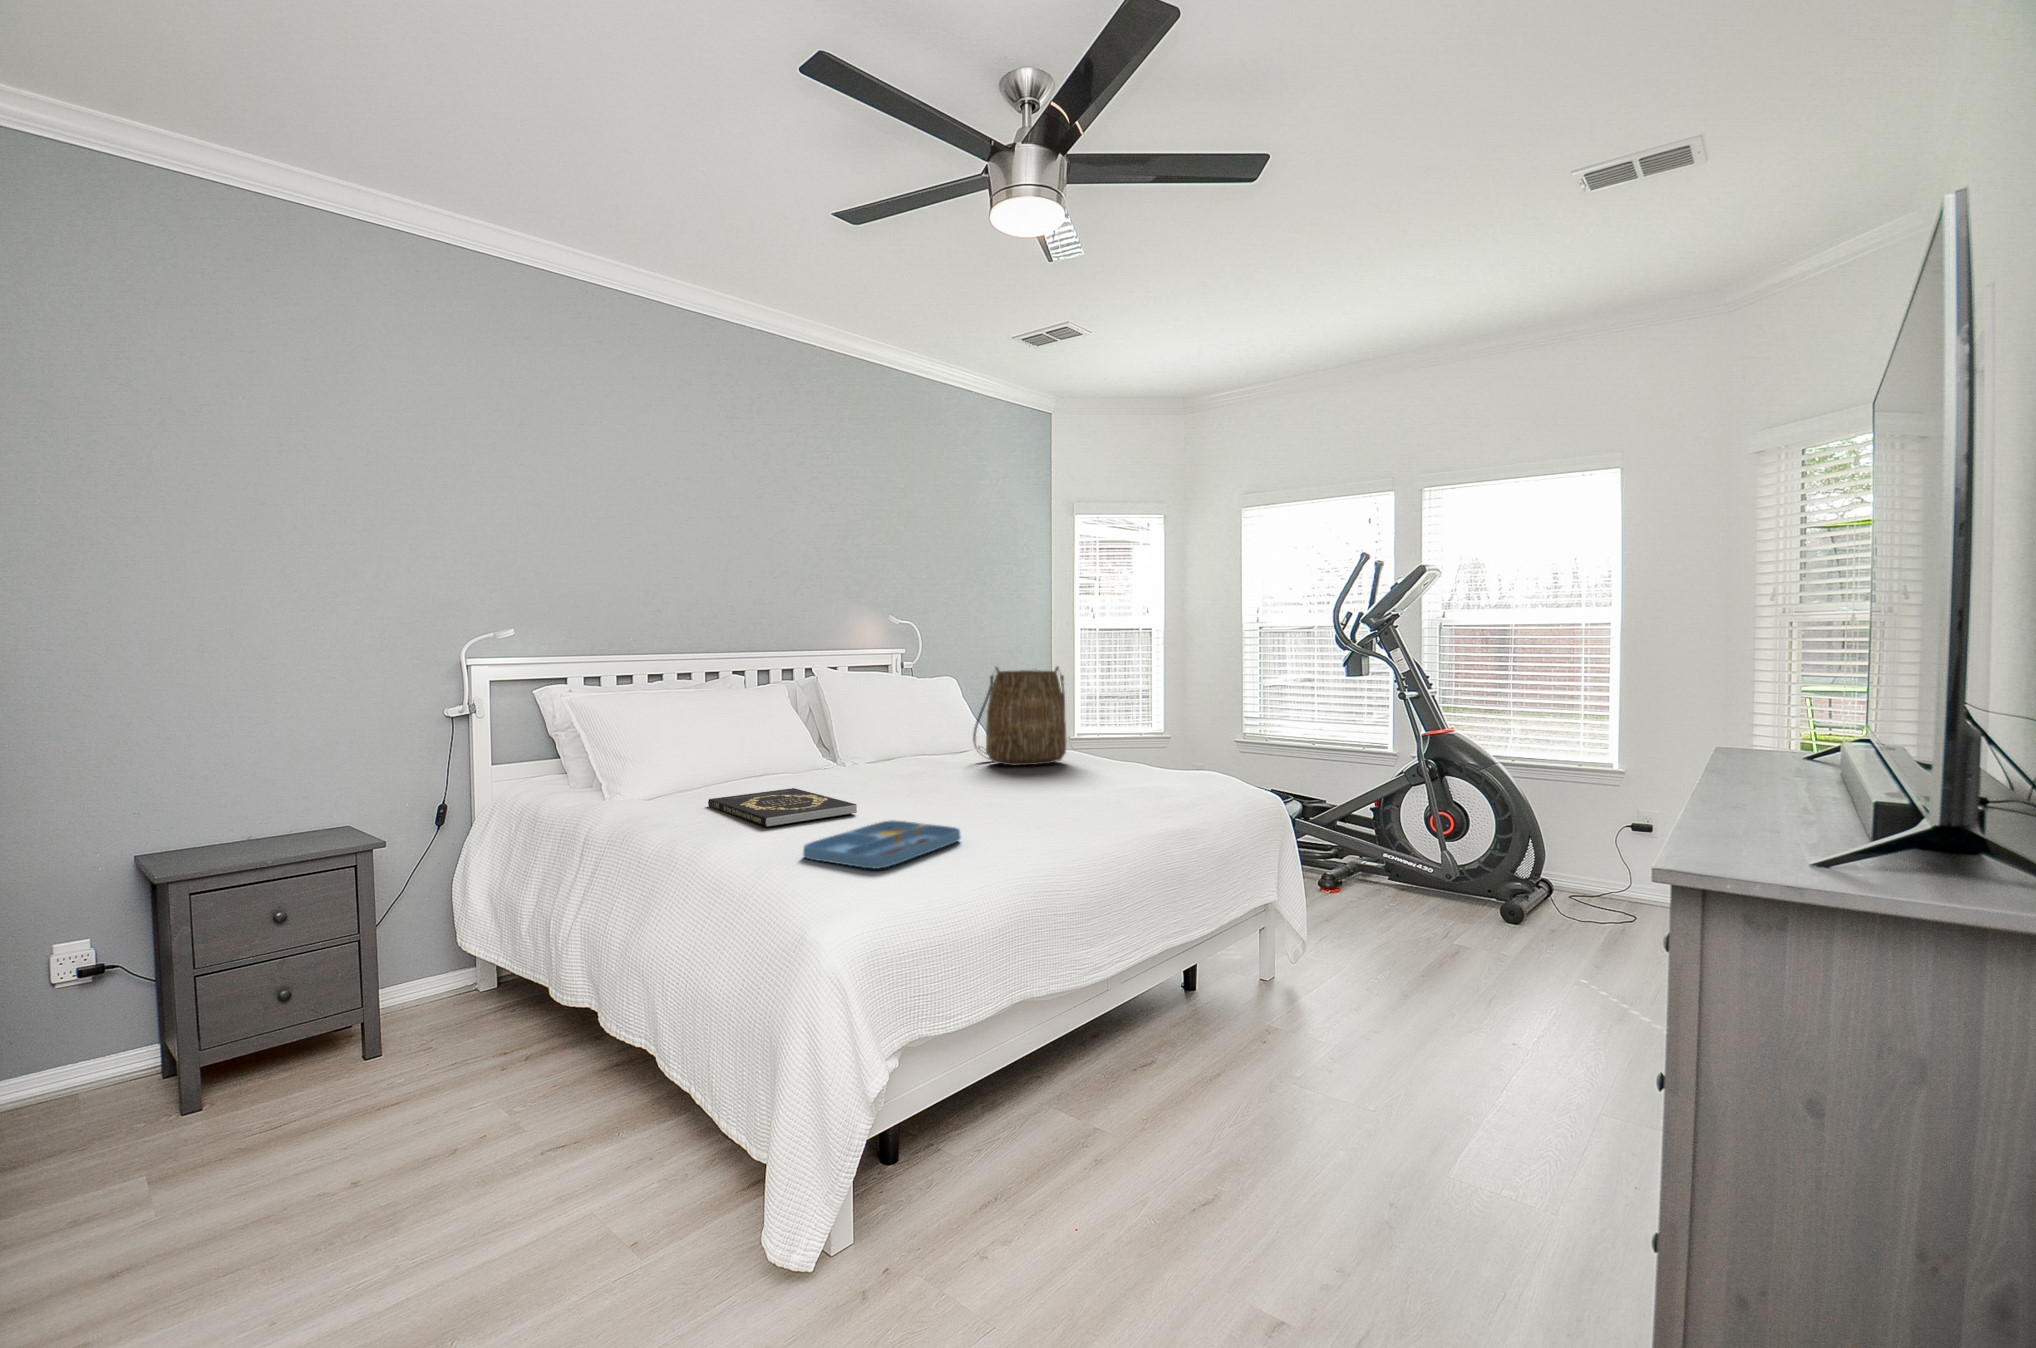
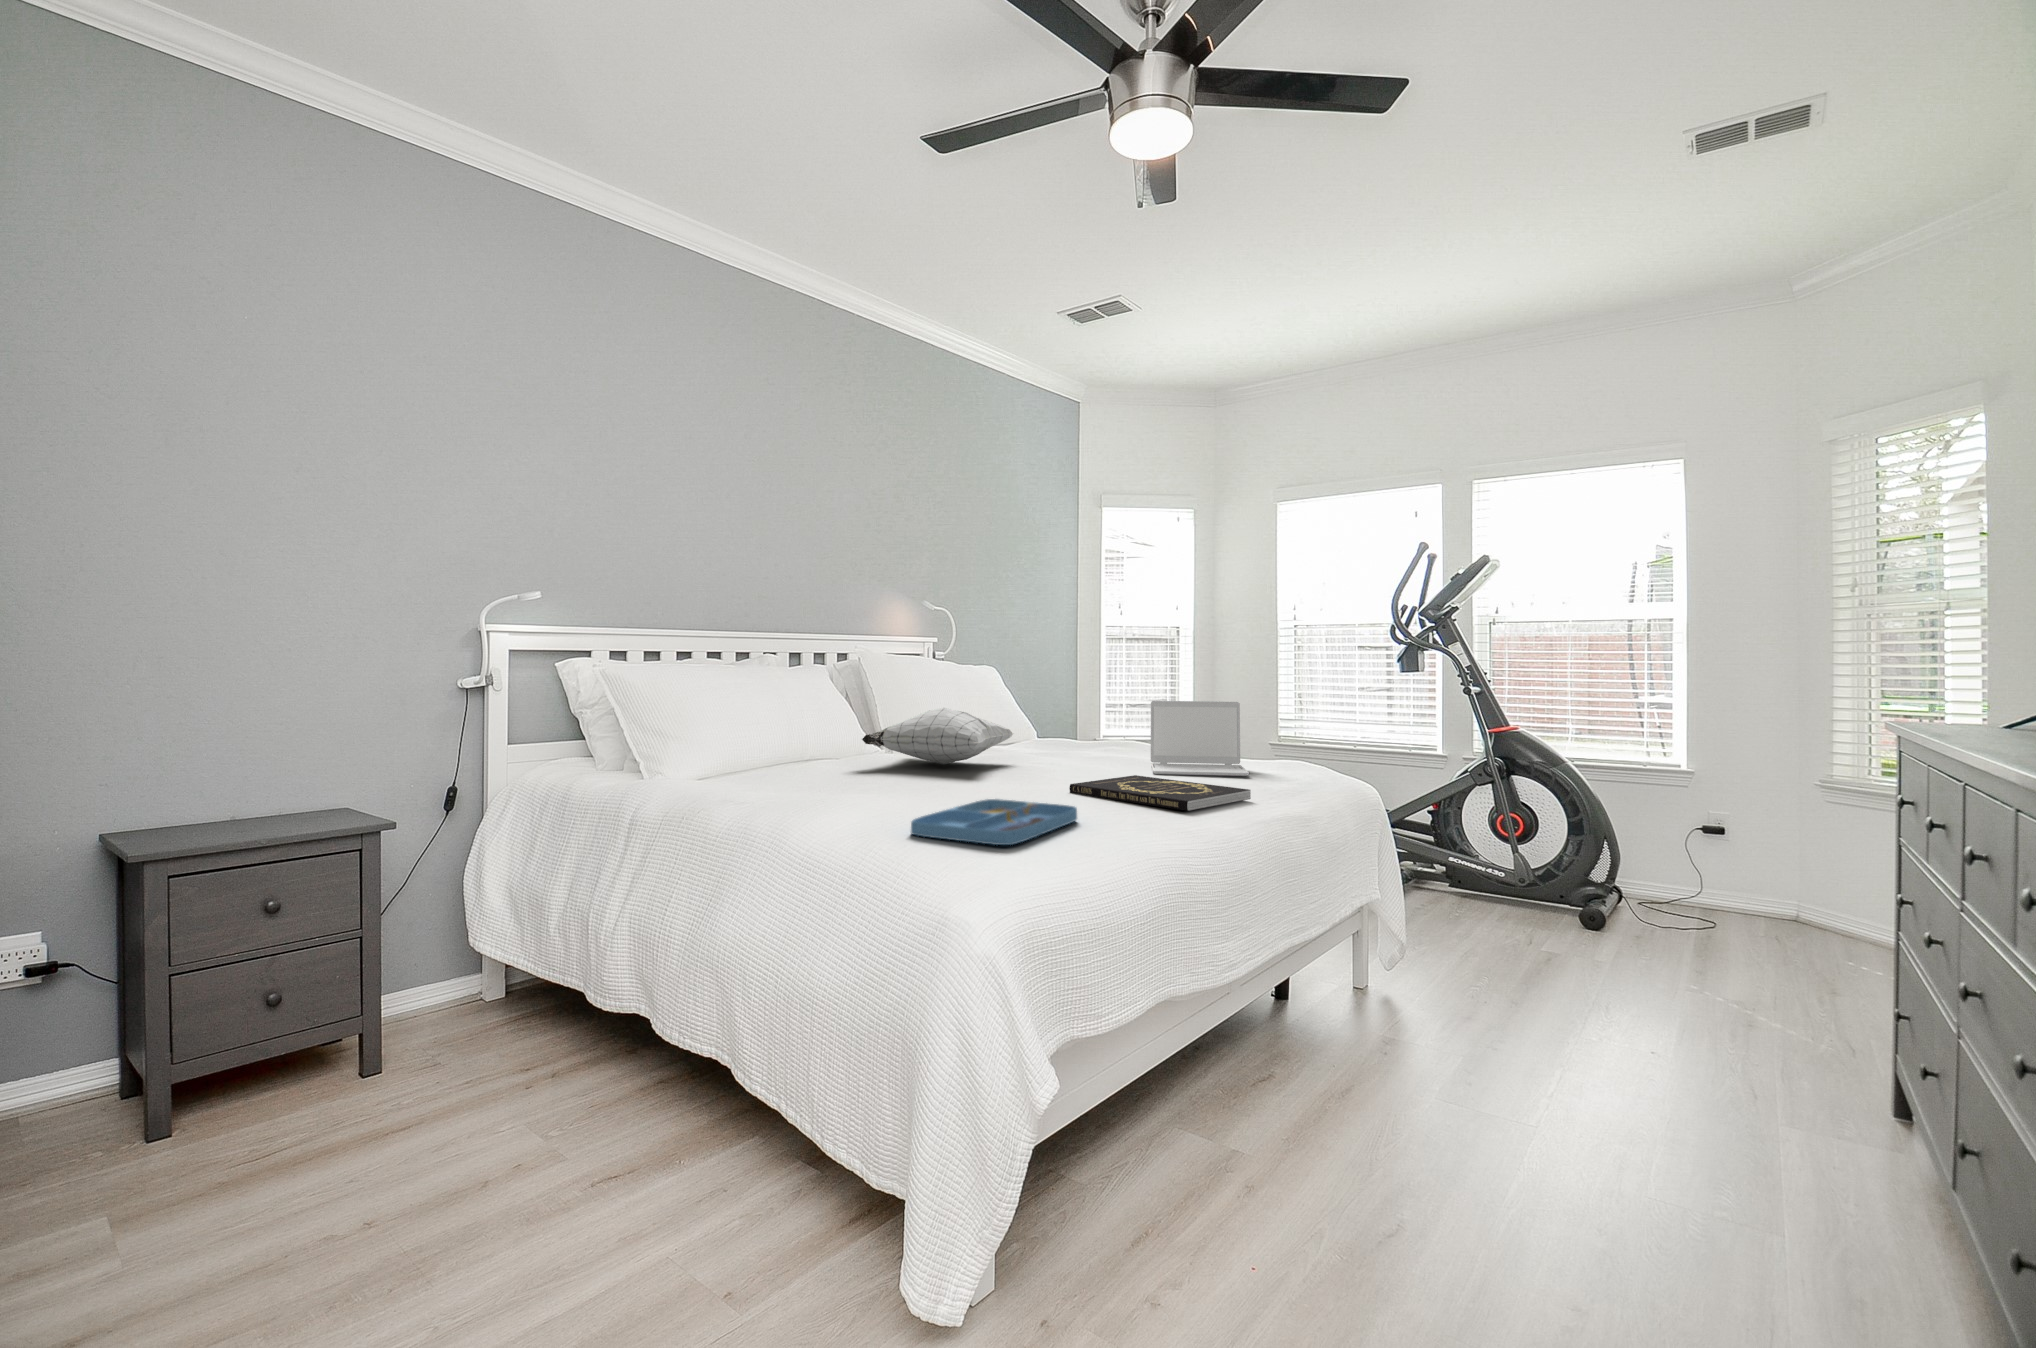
tote bag: present [973,667,1066,766] -> none [1031,648,1130,755]
laptop: none [1070,717,1157,788] -> present [1151,701,1249,776]
pillow: none [803,727,950,779] -> present [862,708,1013,765]
book: present [708,788,857,827] -> present [1069,775,1251,811]

